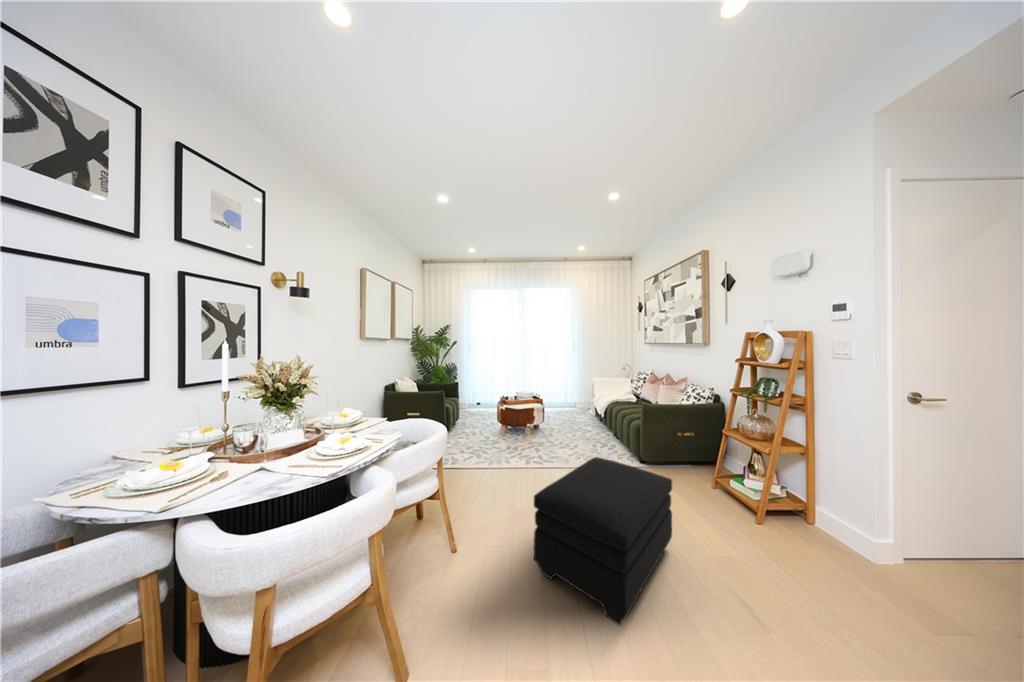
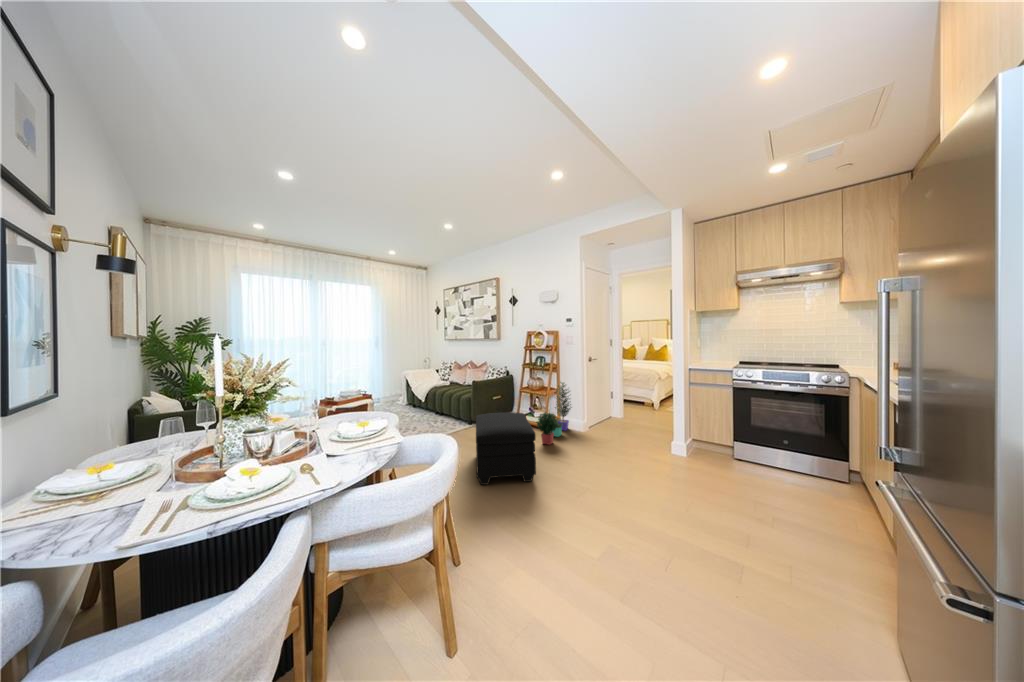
potted plant: none [712,434,843,560] -> present [536,382,571,445]

